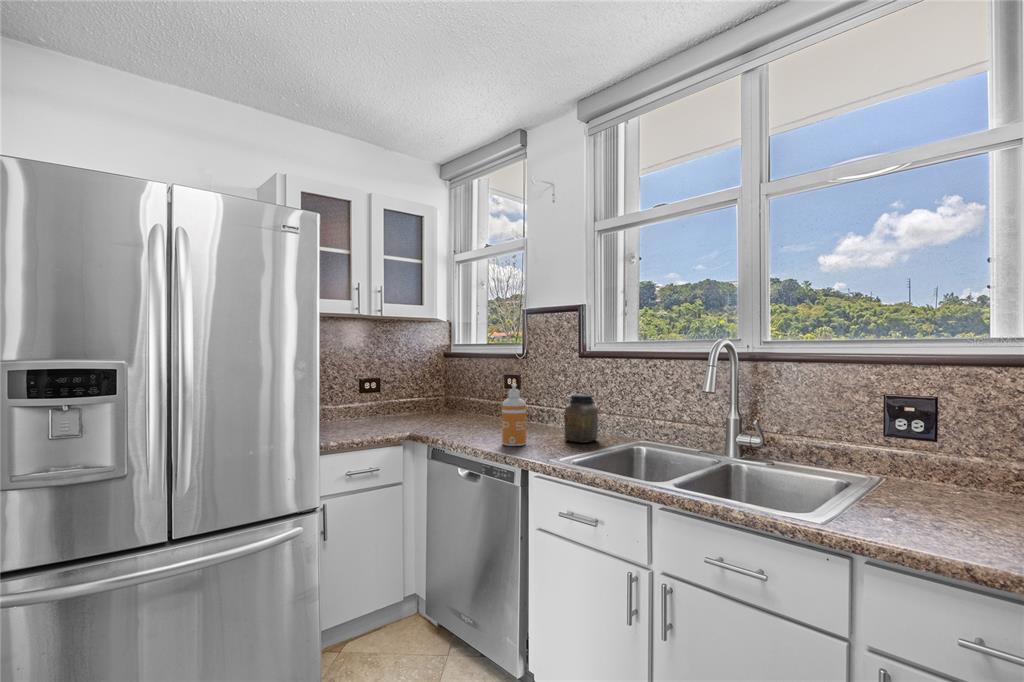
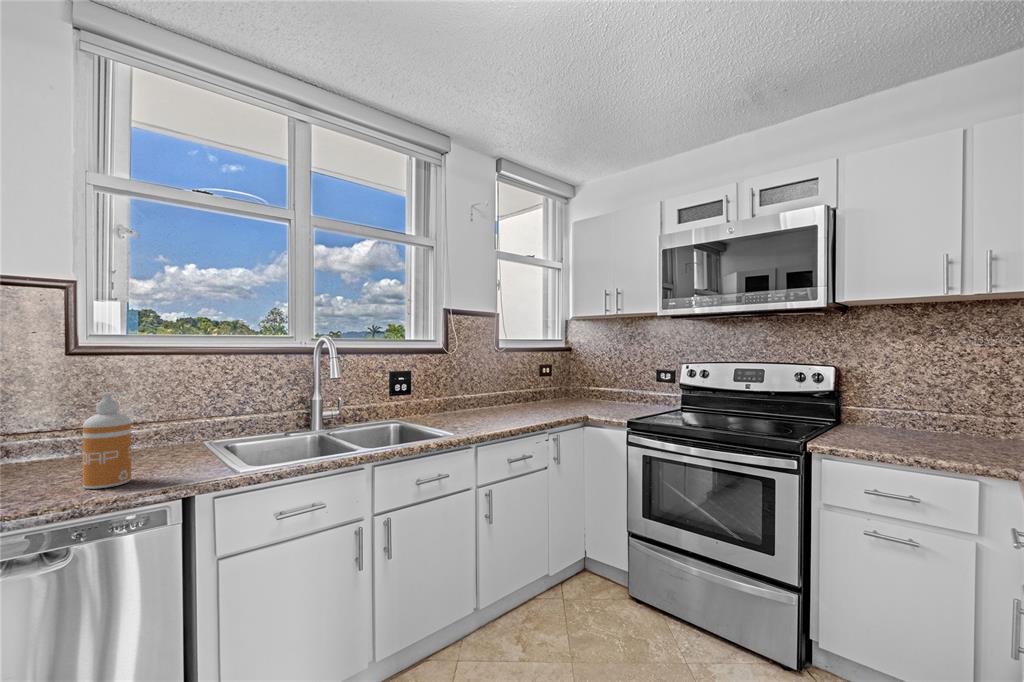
jar: present [564,394,598,443] -> none [134,399,182,464]

